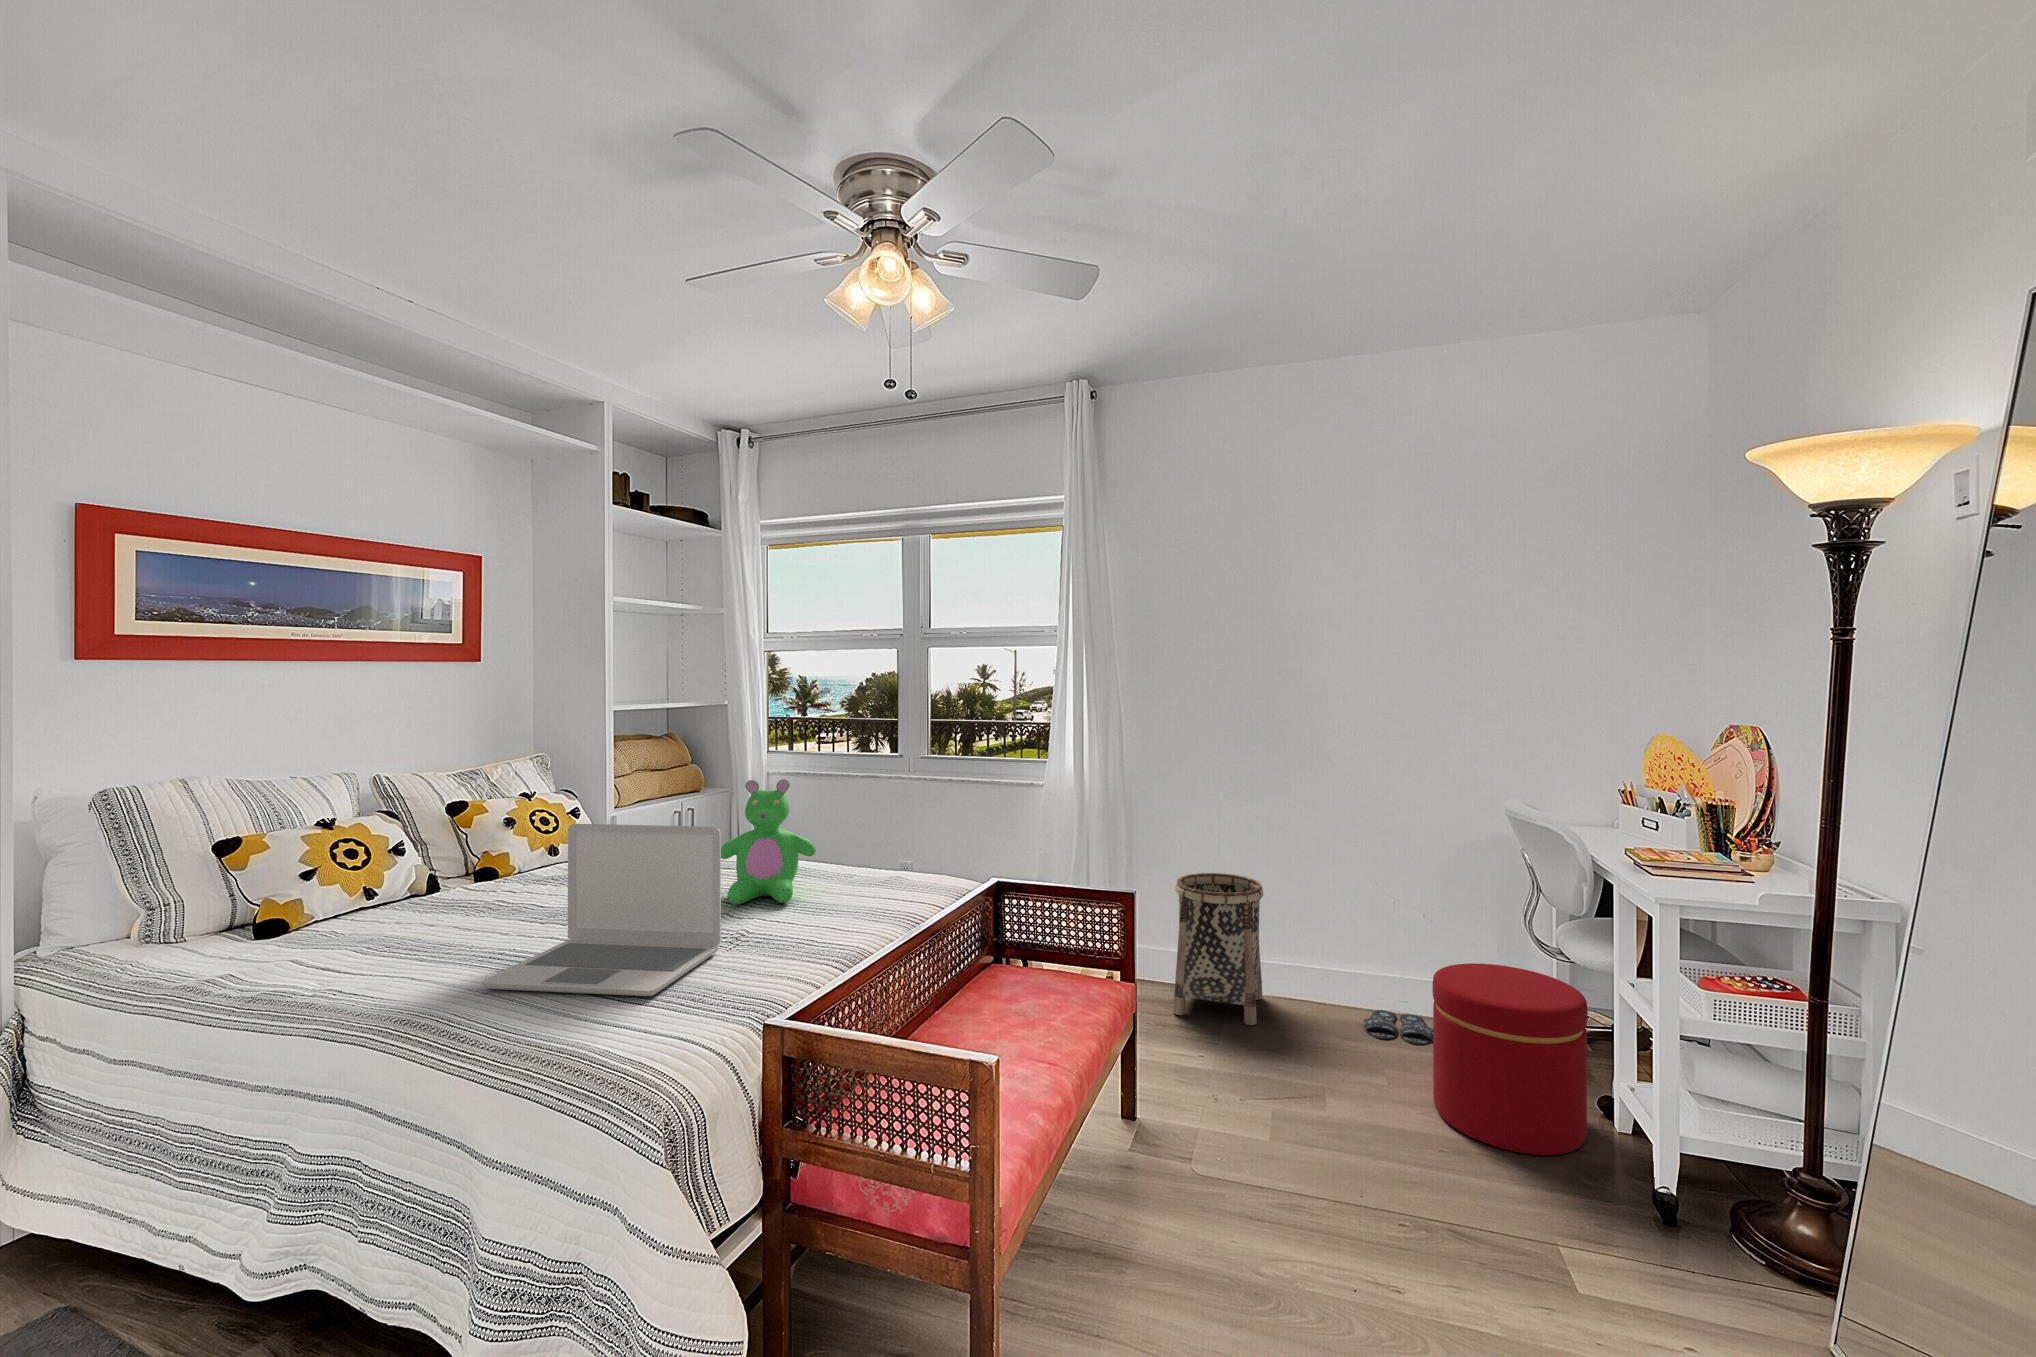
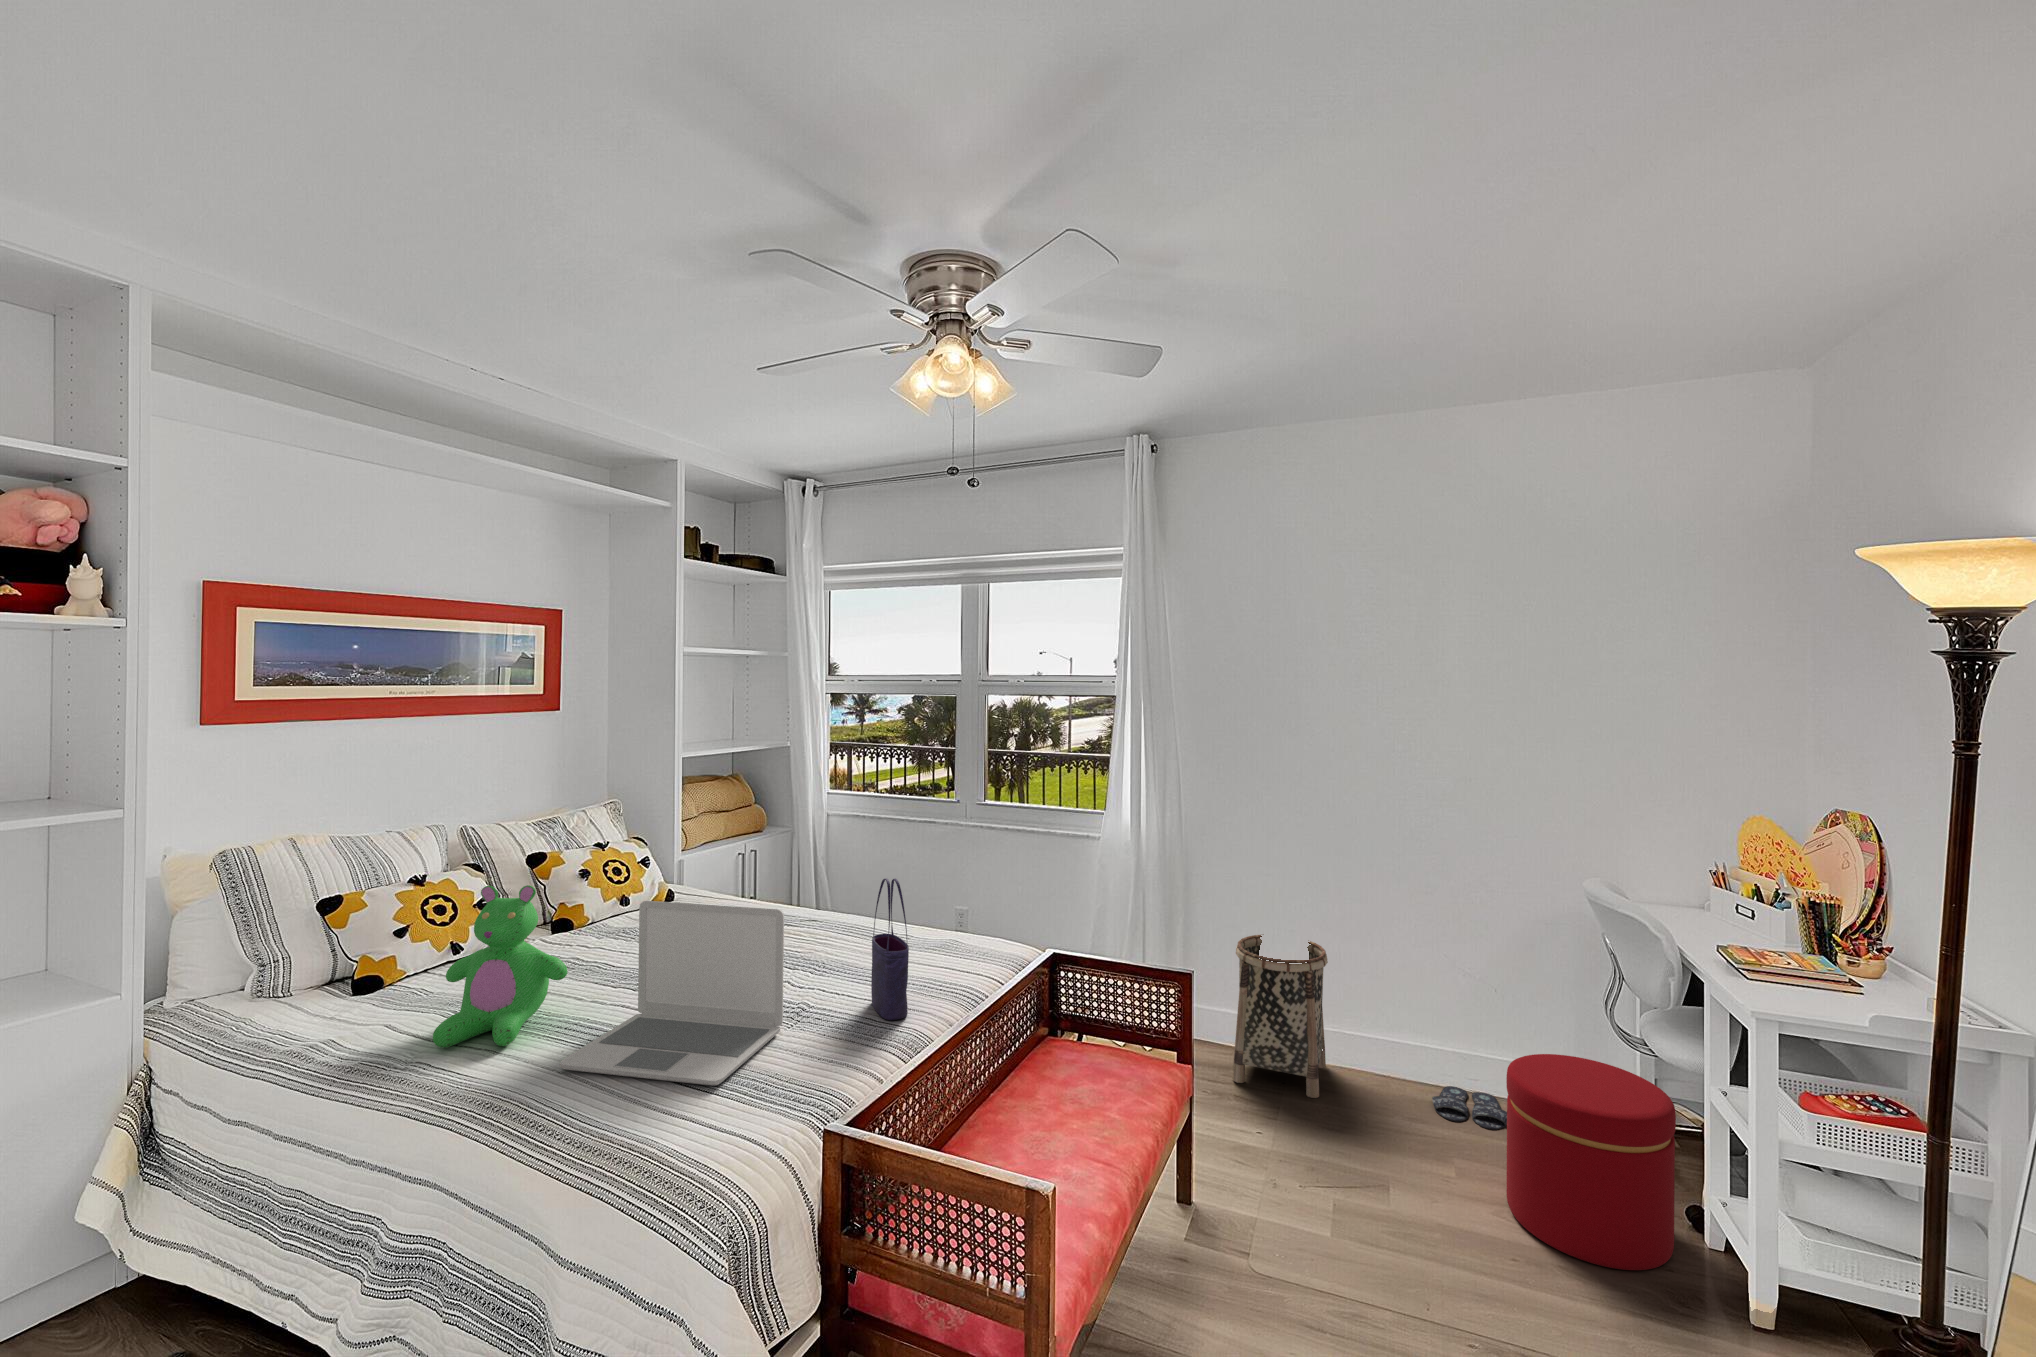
teddy bear: present [721,779,816,905] -> present [433,885,568,1048]
tote bag: none [813,799,850,939] -> present [871,878,909,1020]

